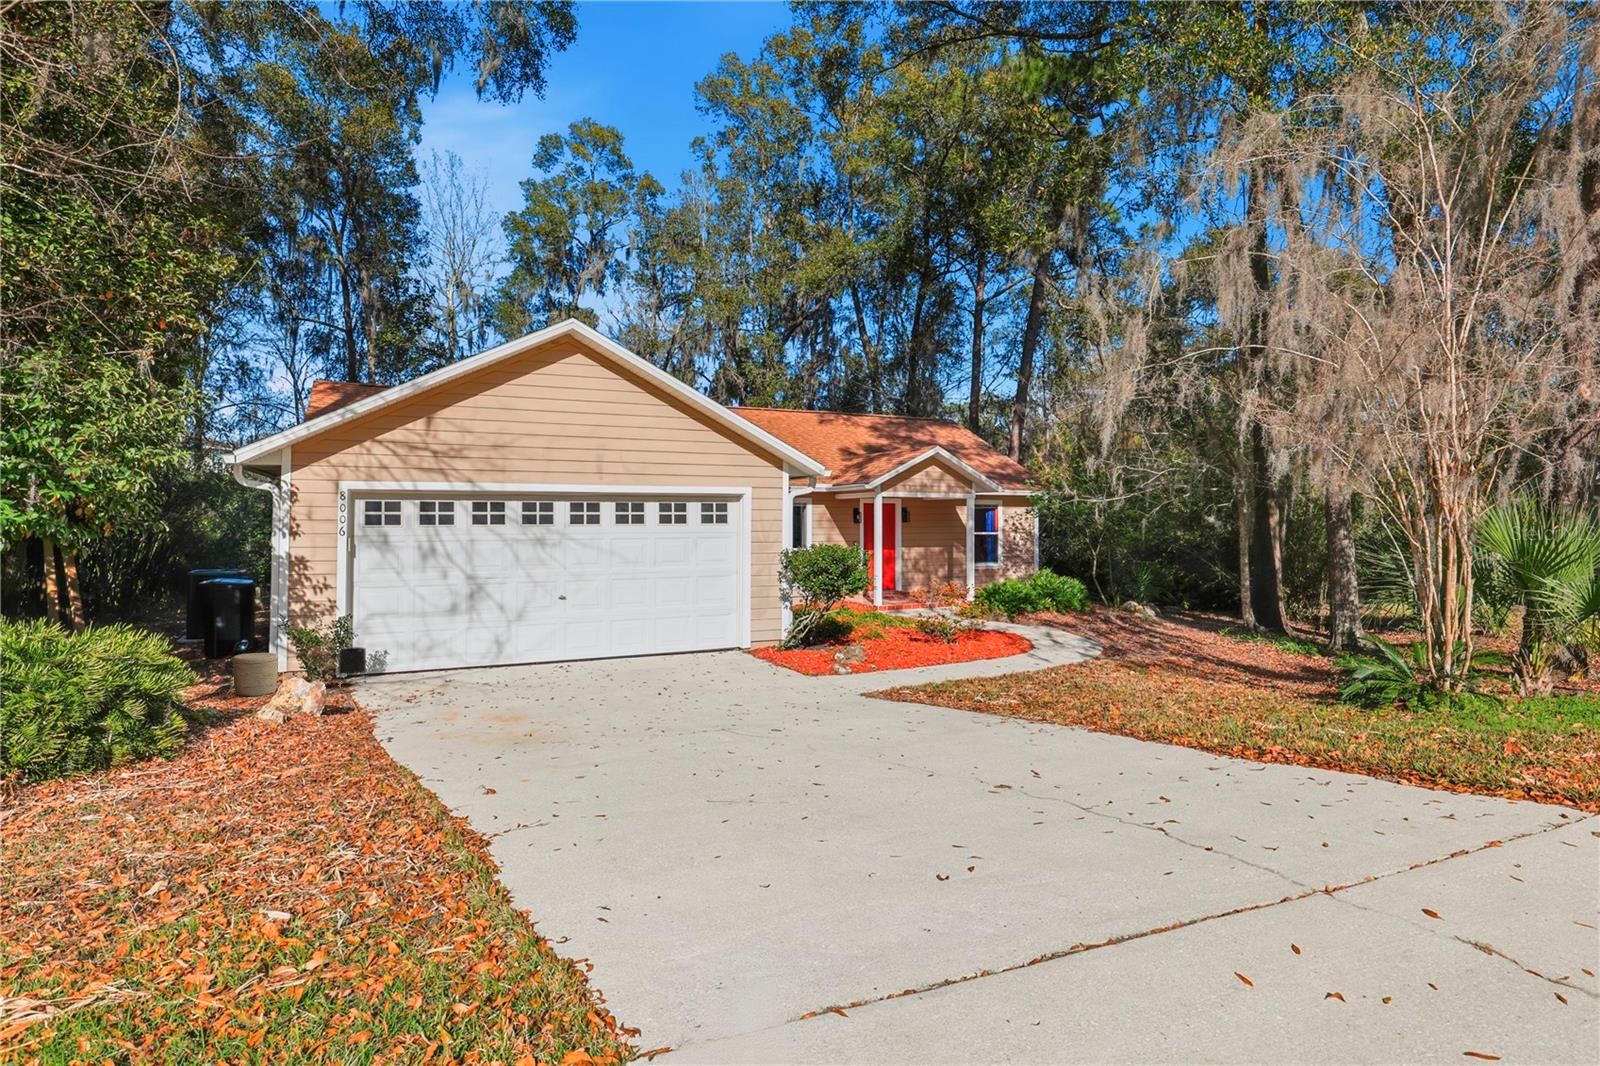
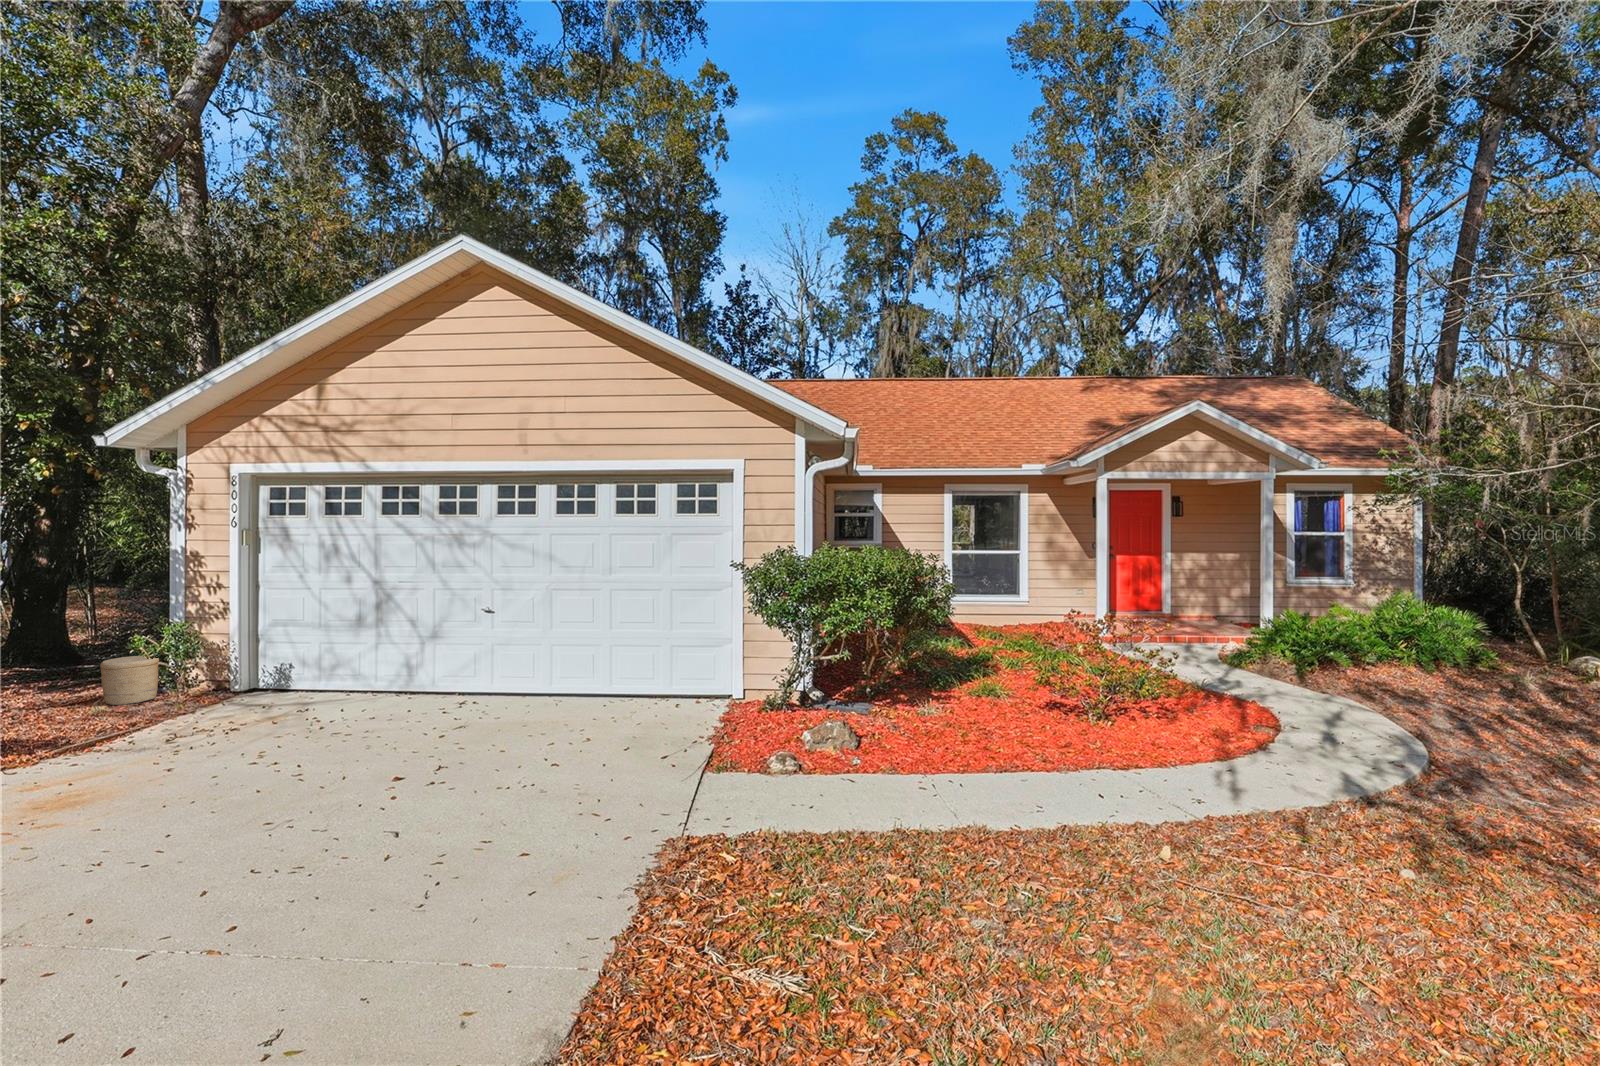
planter: present [338,647,366,675] -> none [208,657,246,702]

